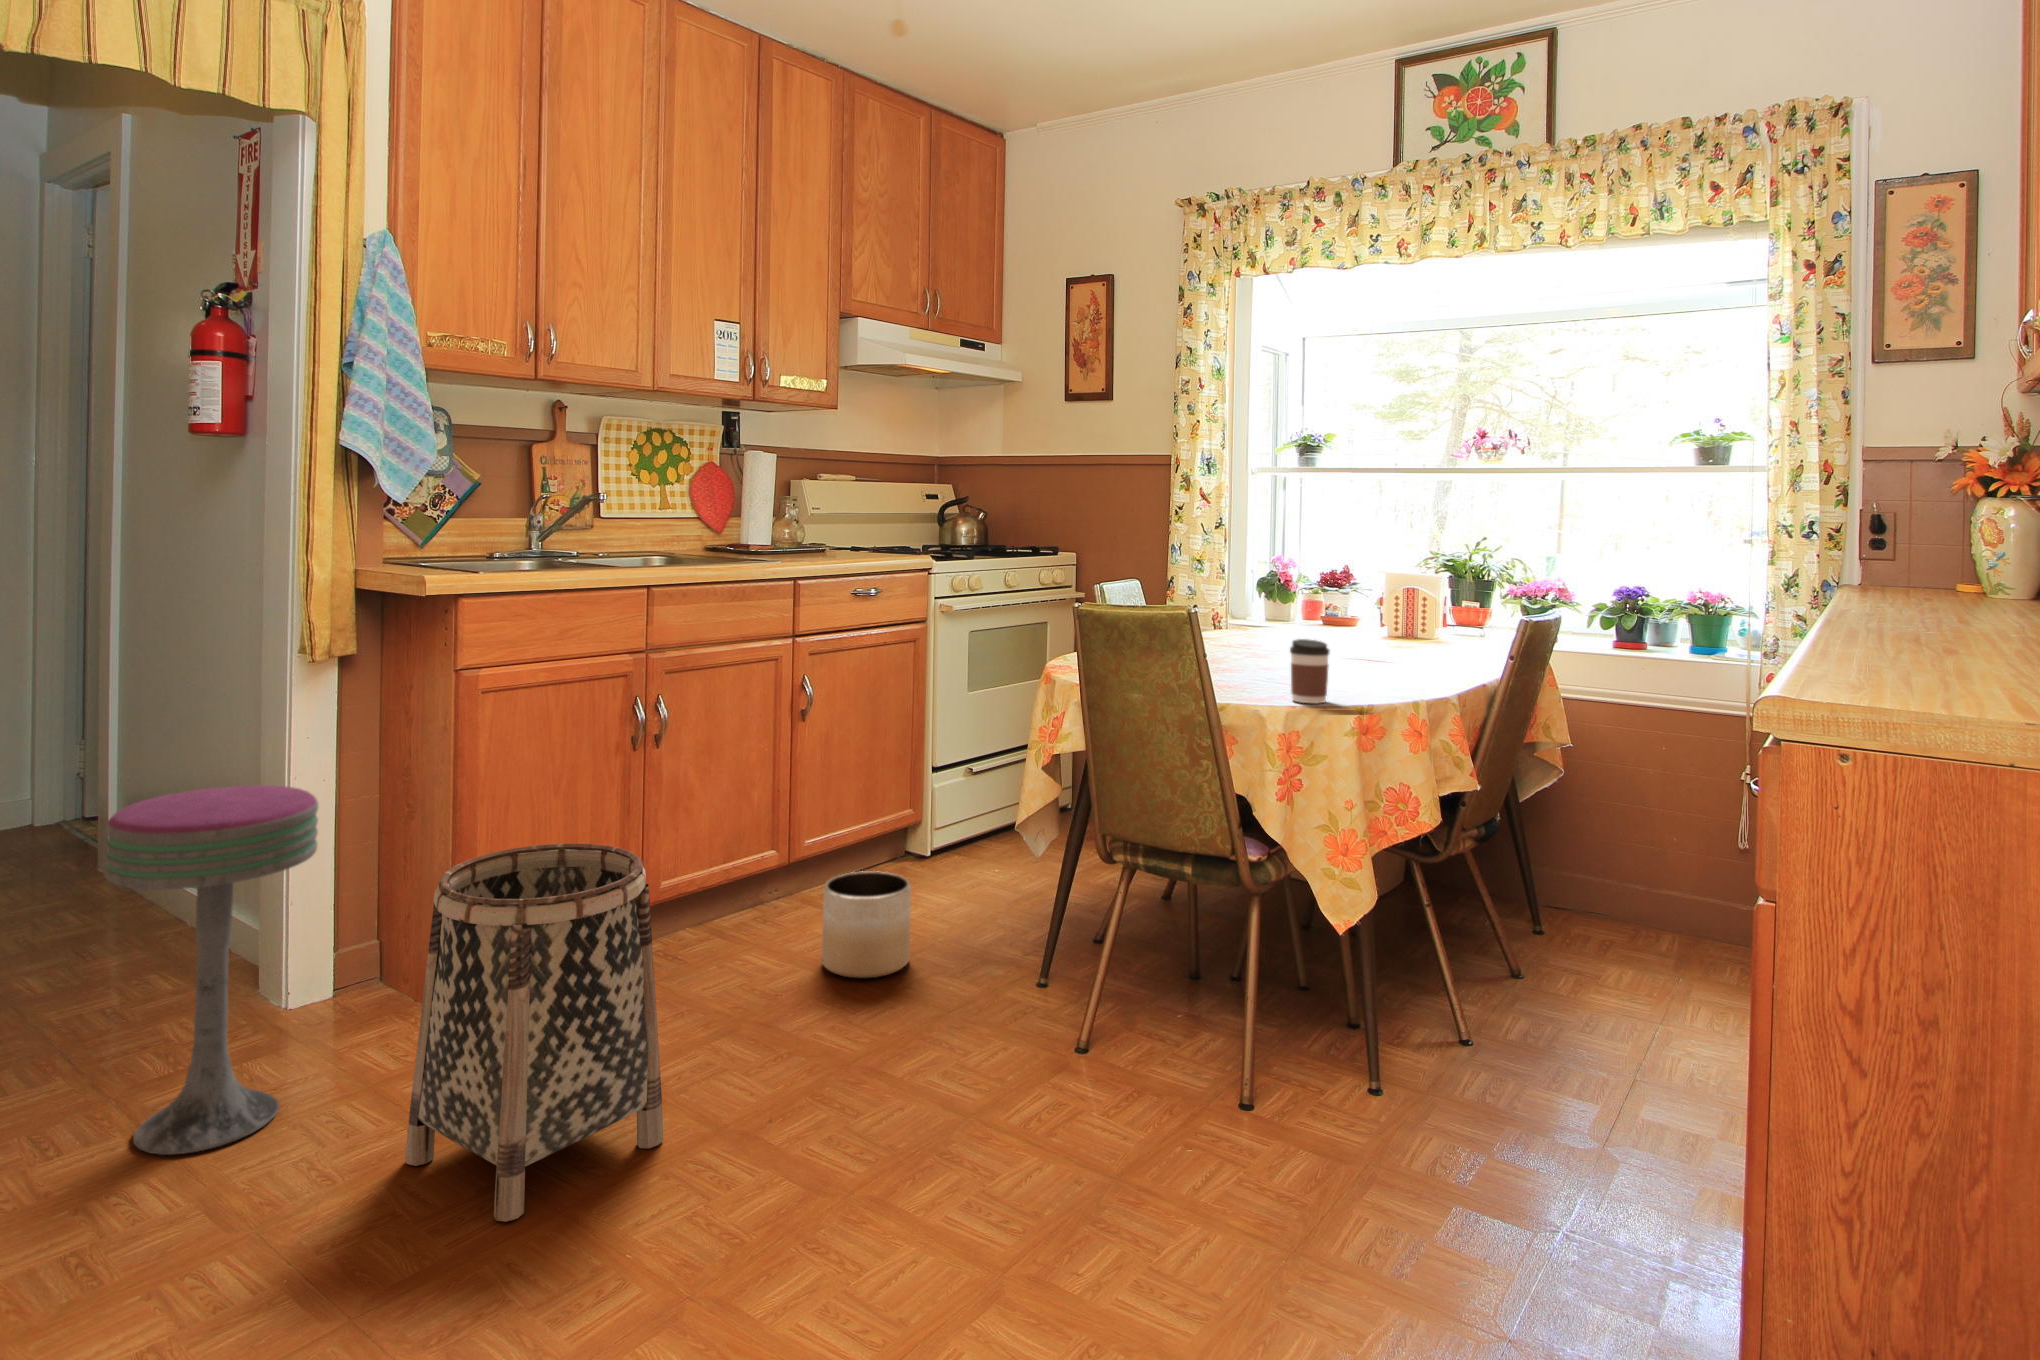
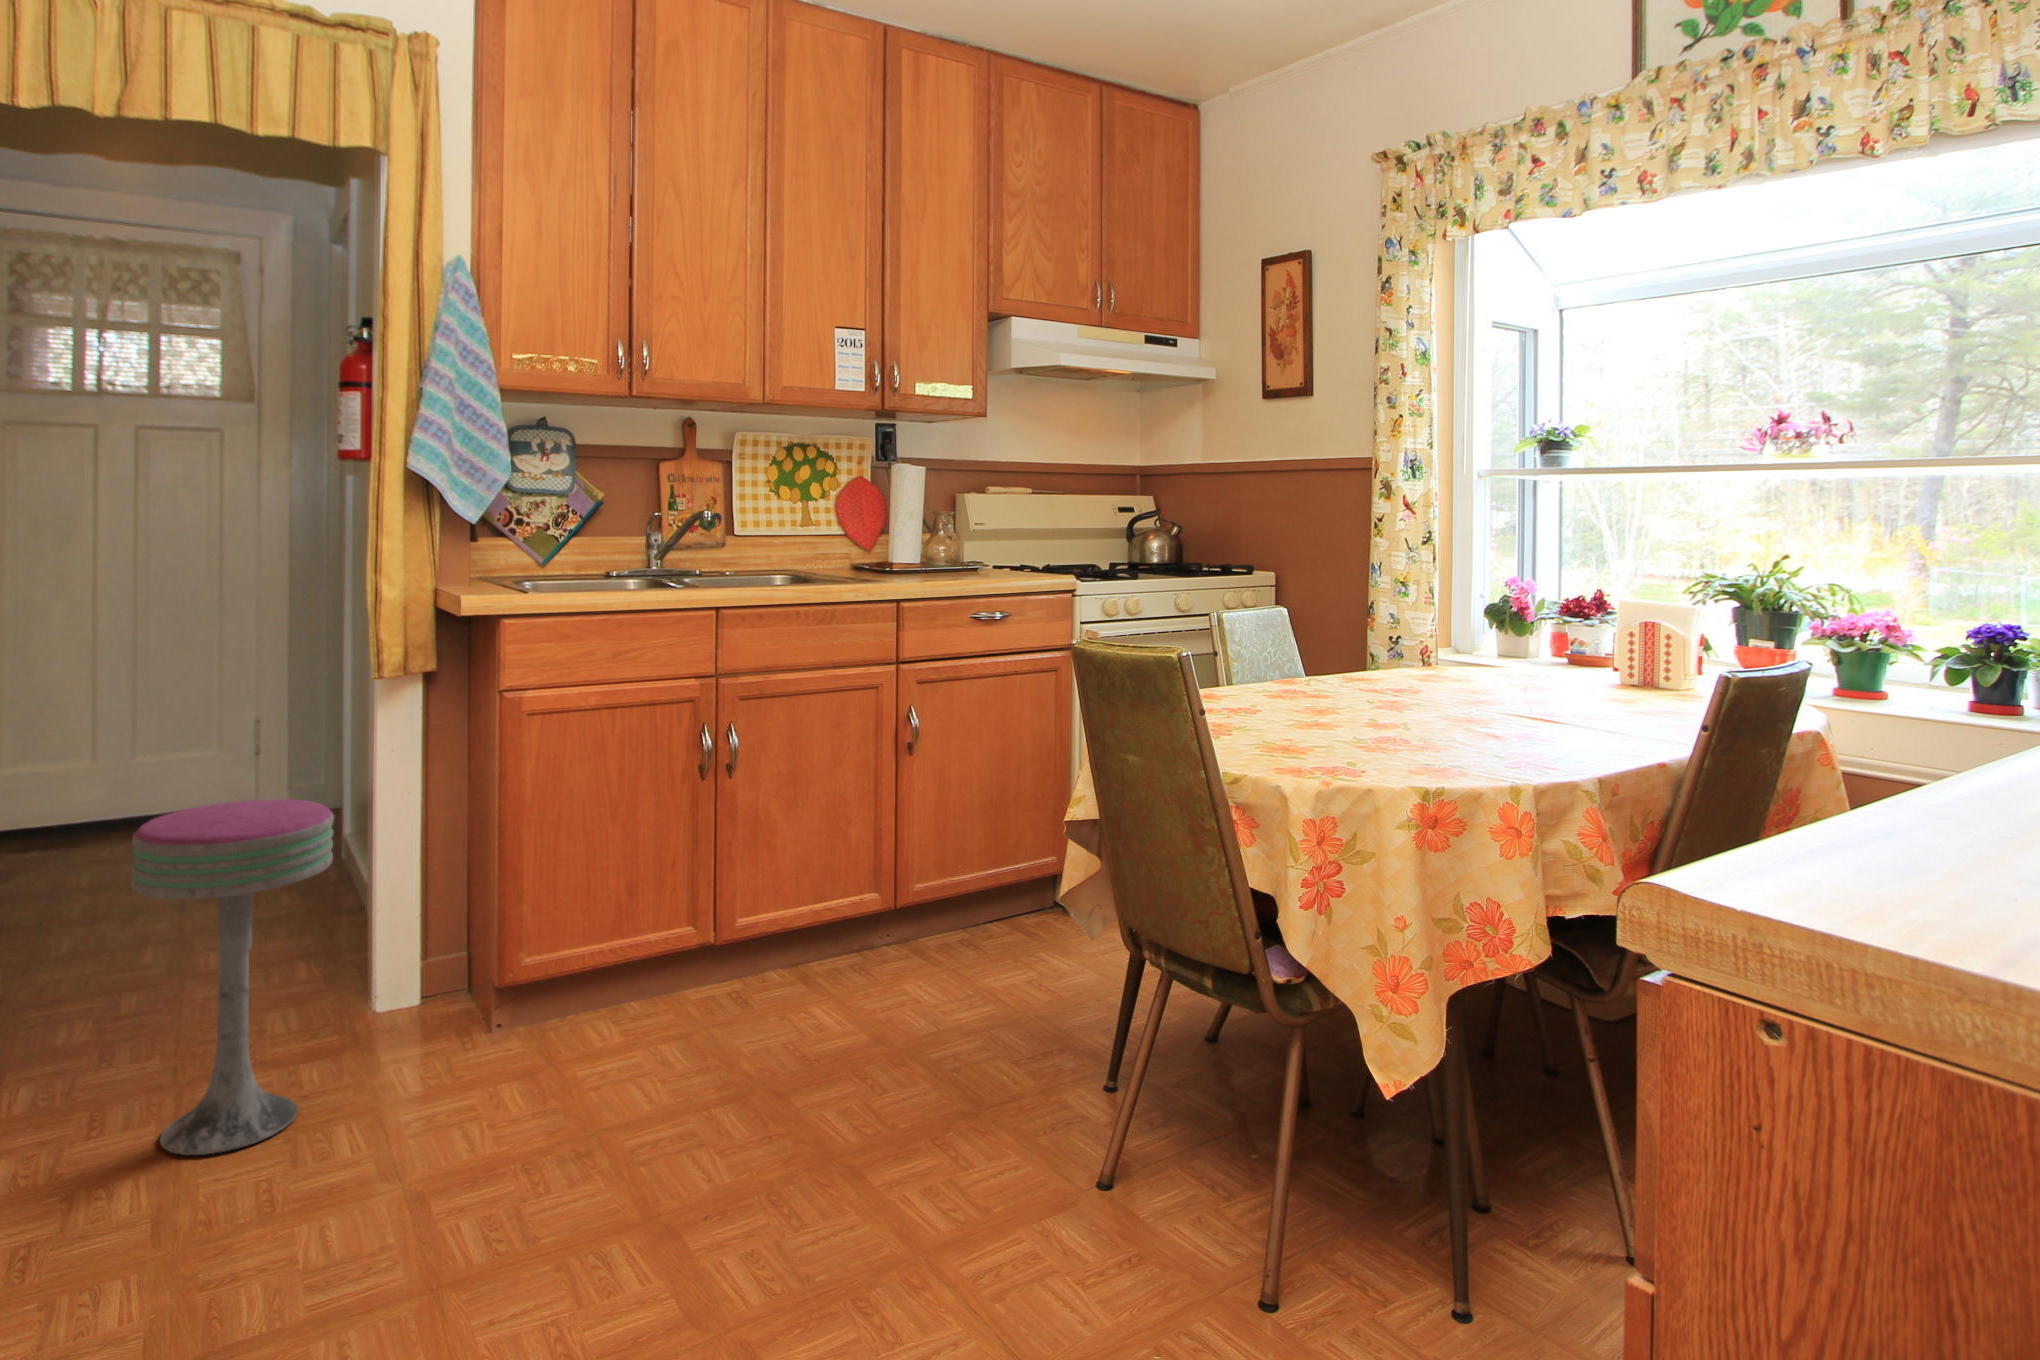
coffee cup: present [1290,639,1330,703] -> none [1332,692,1384,778]
basket: present [405,844,663,1222] -> none [350,882,592,1288]
planter: present [821,871,911,979] -> none [878,931,977,1055]

